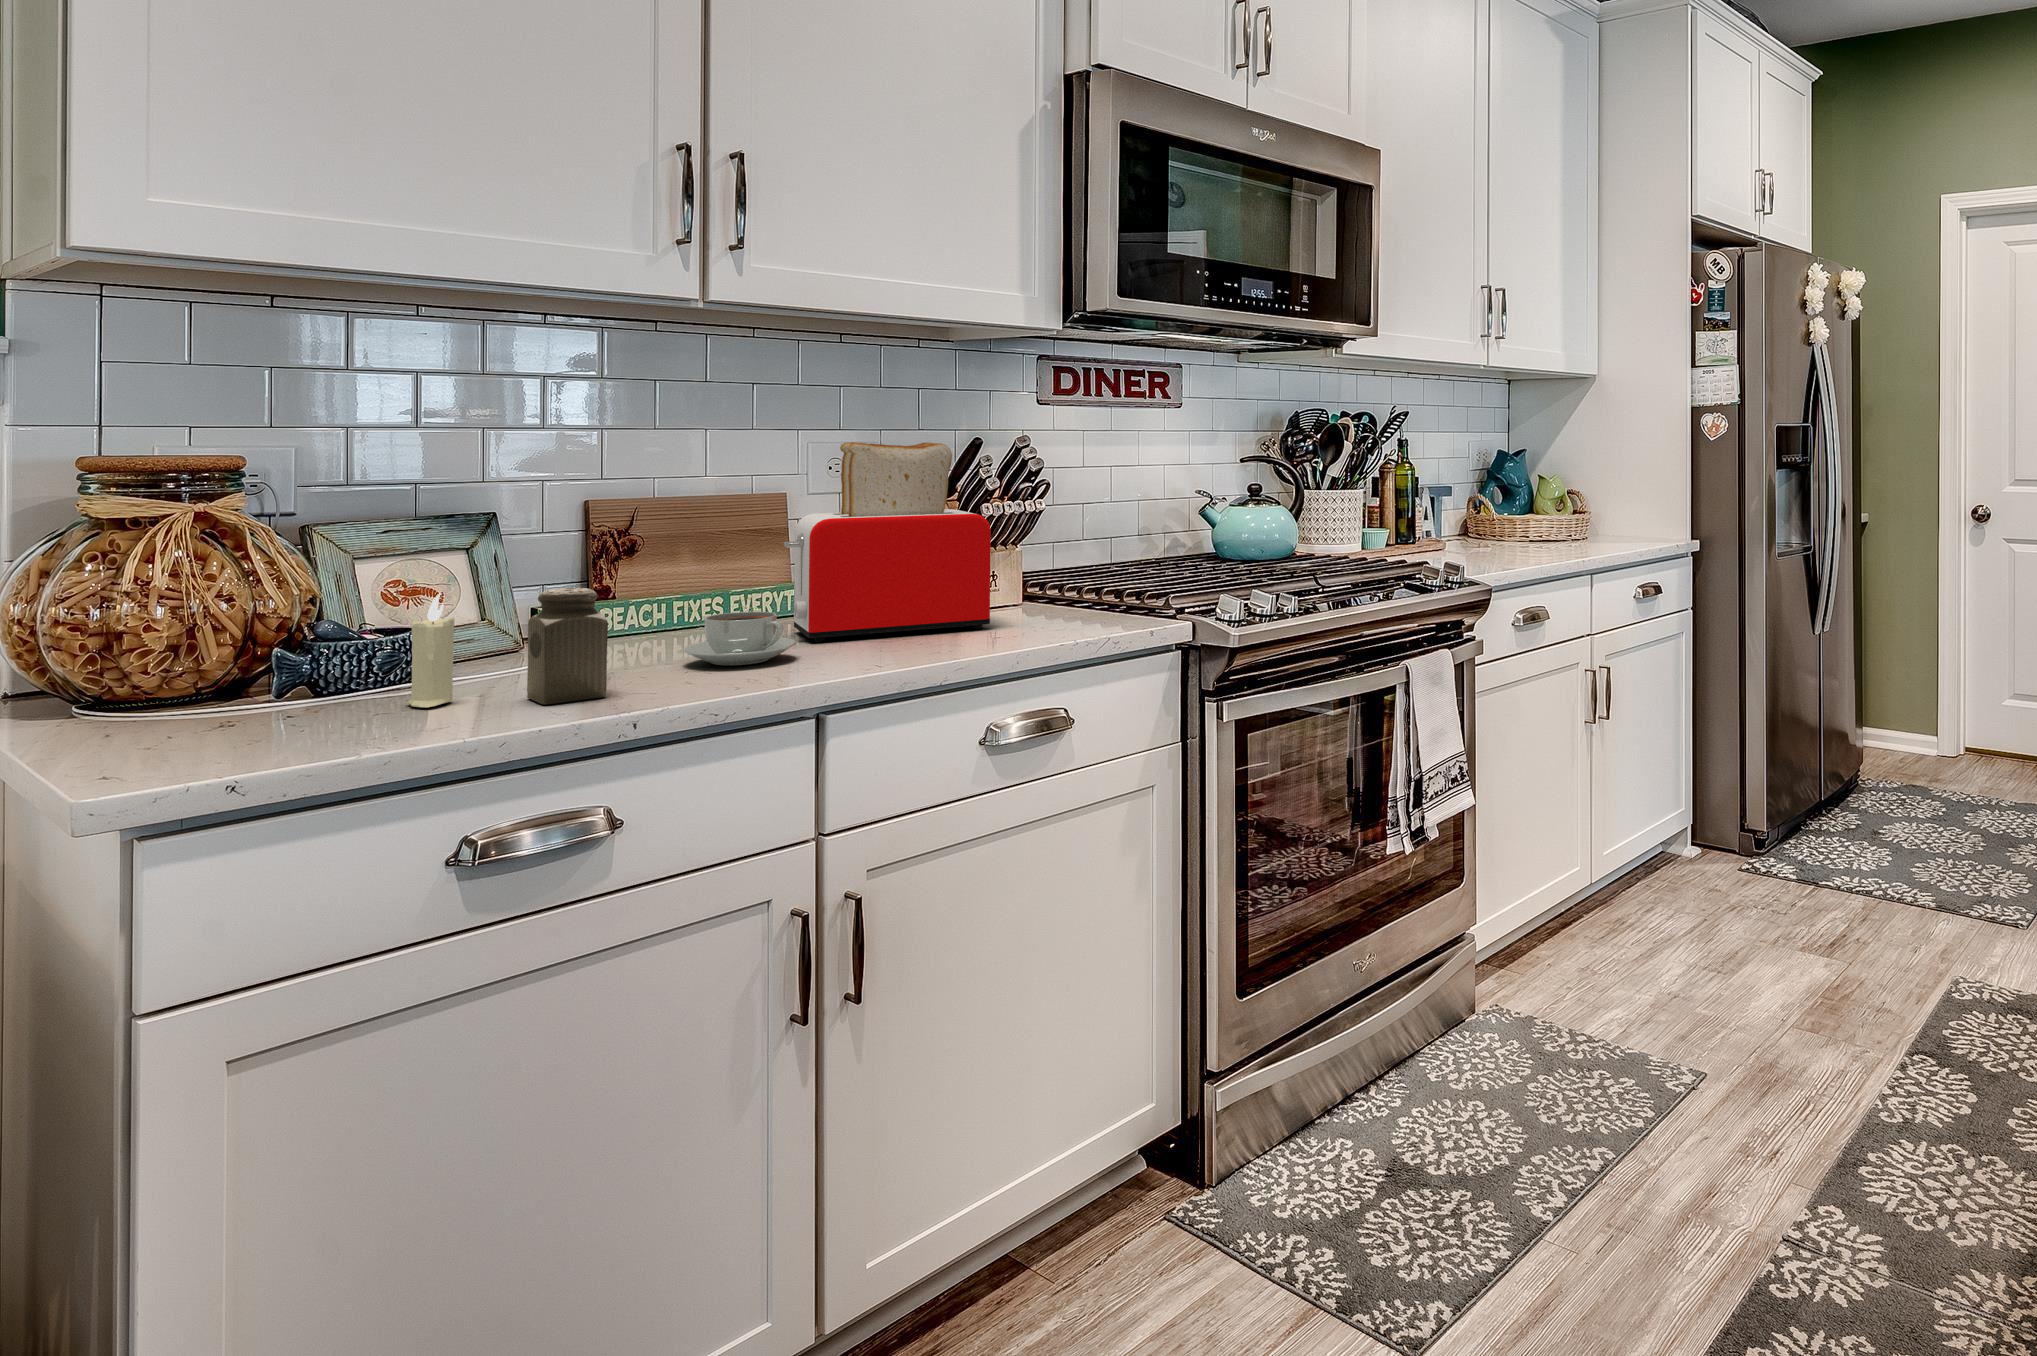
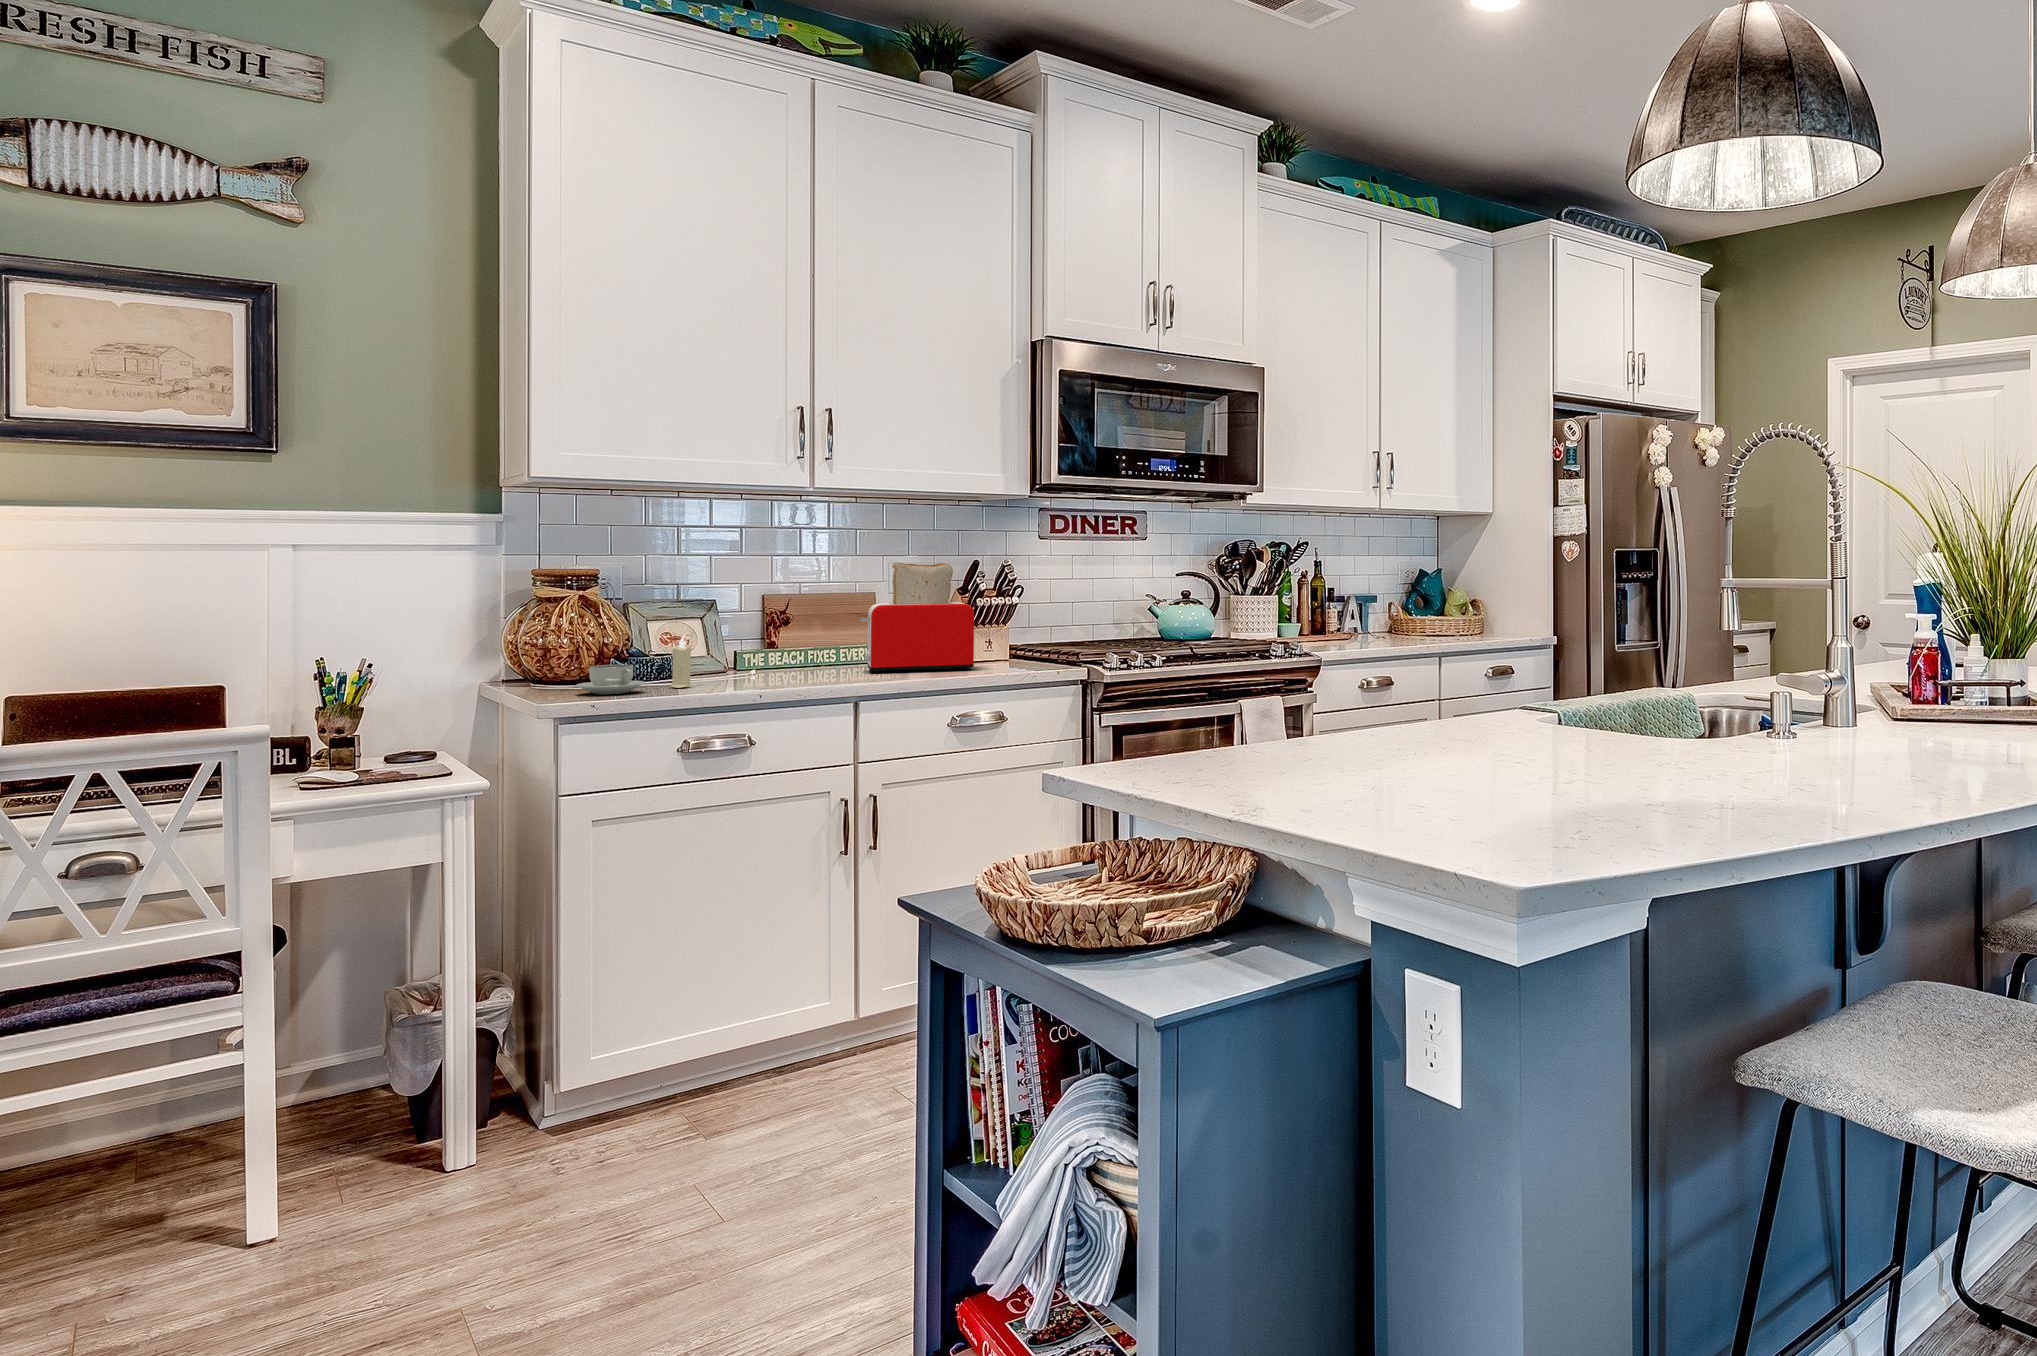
salt shaker: present [527,588,608,705] -> none [723,634,759,688]
coffee cup: present [683,612,796,665] -> present [577,665,645,694]

